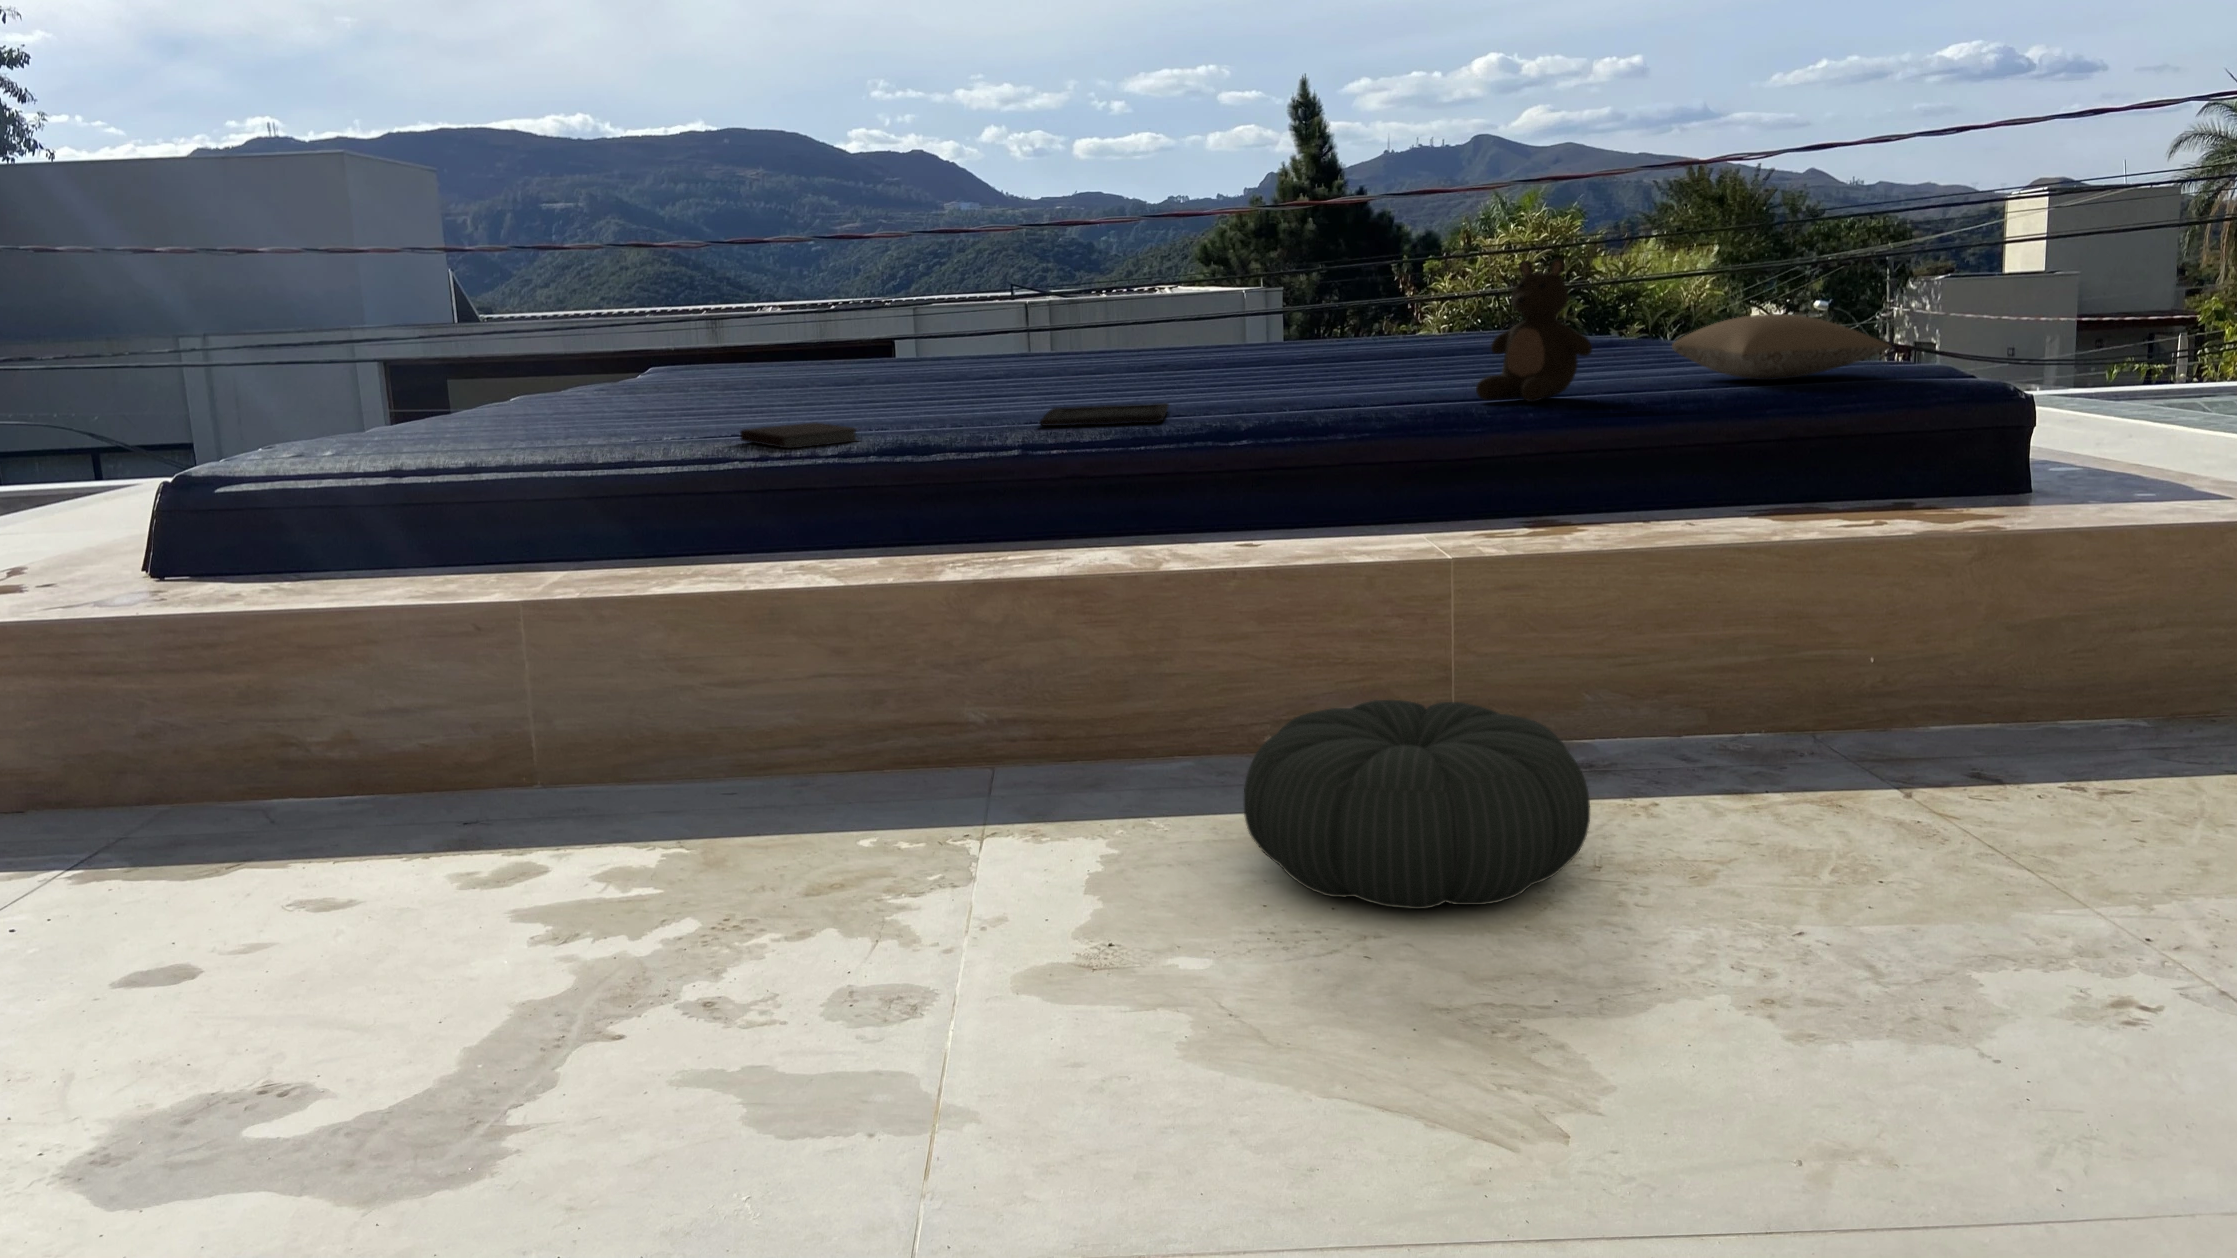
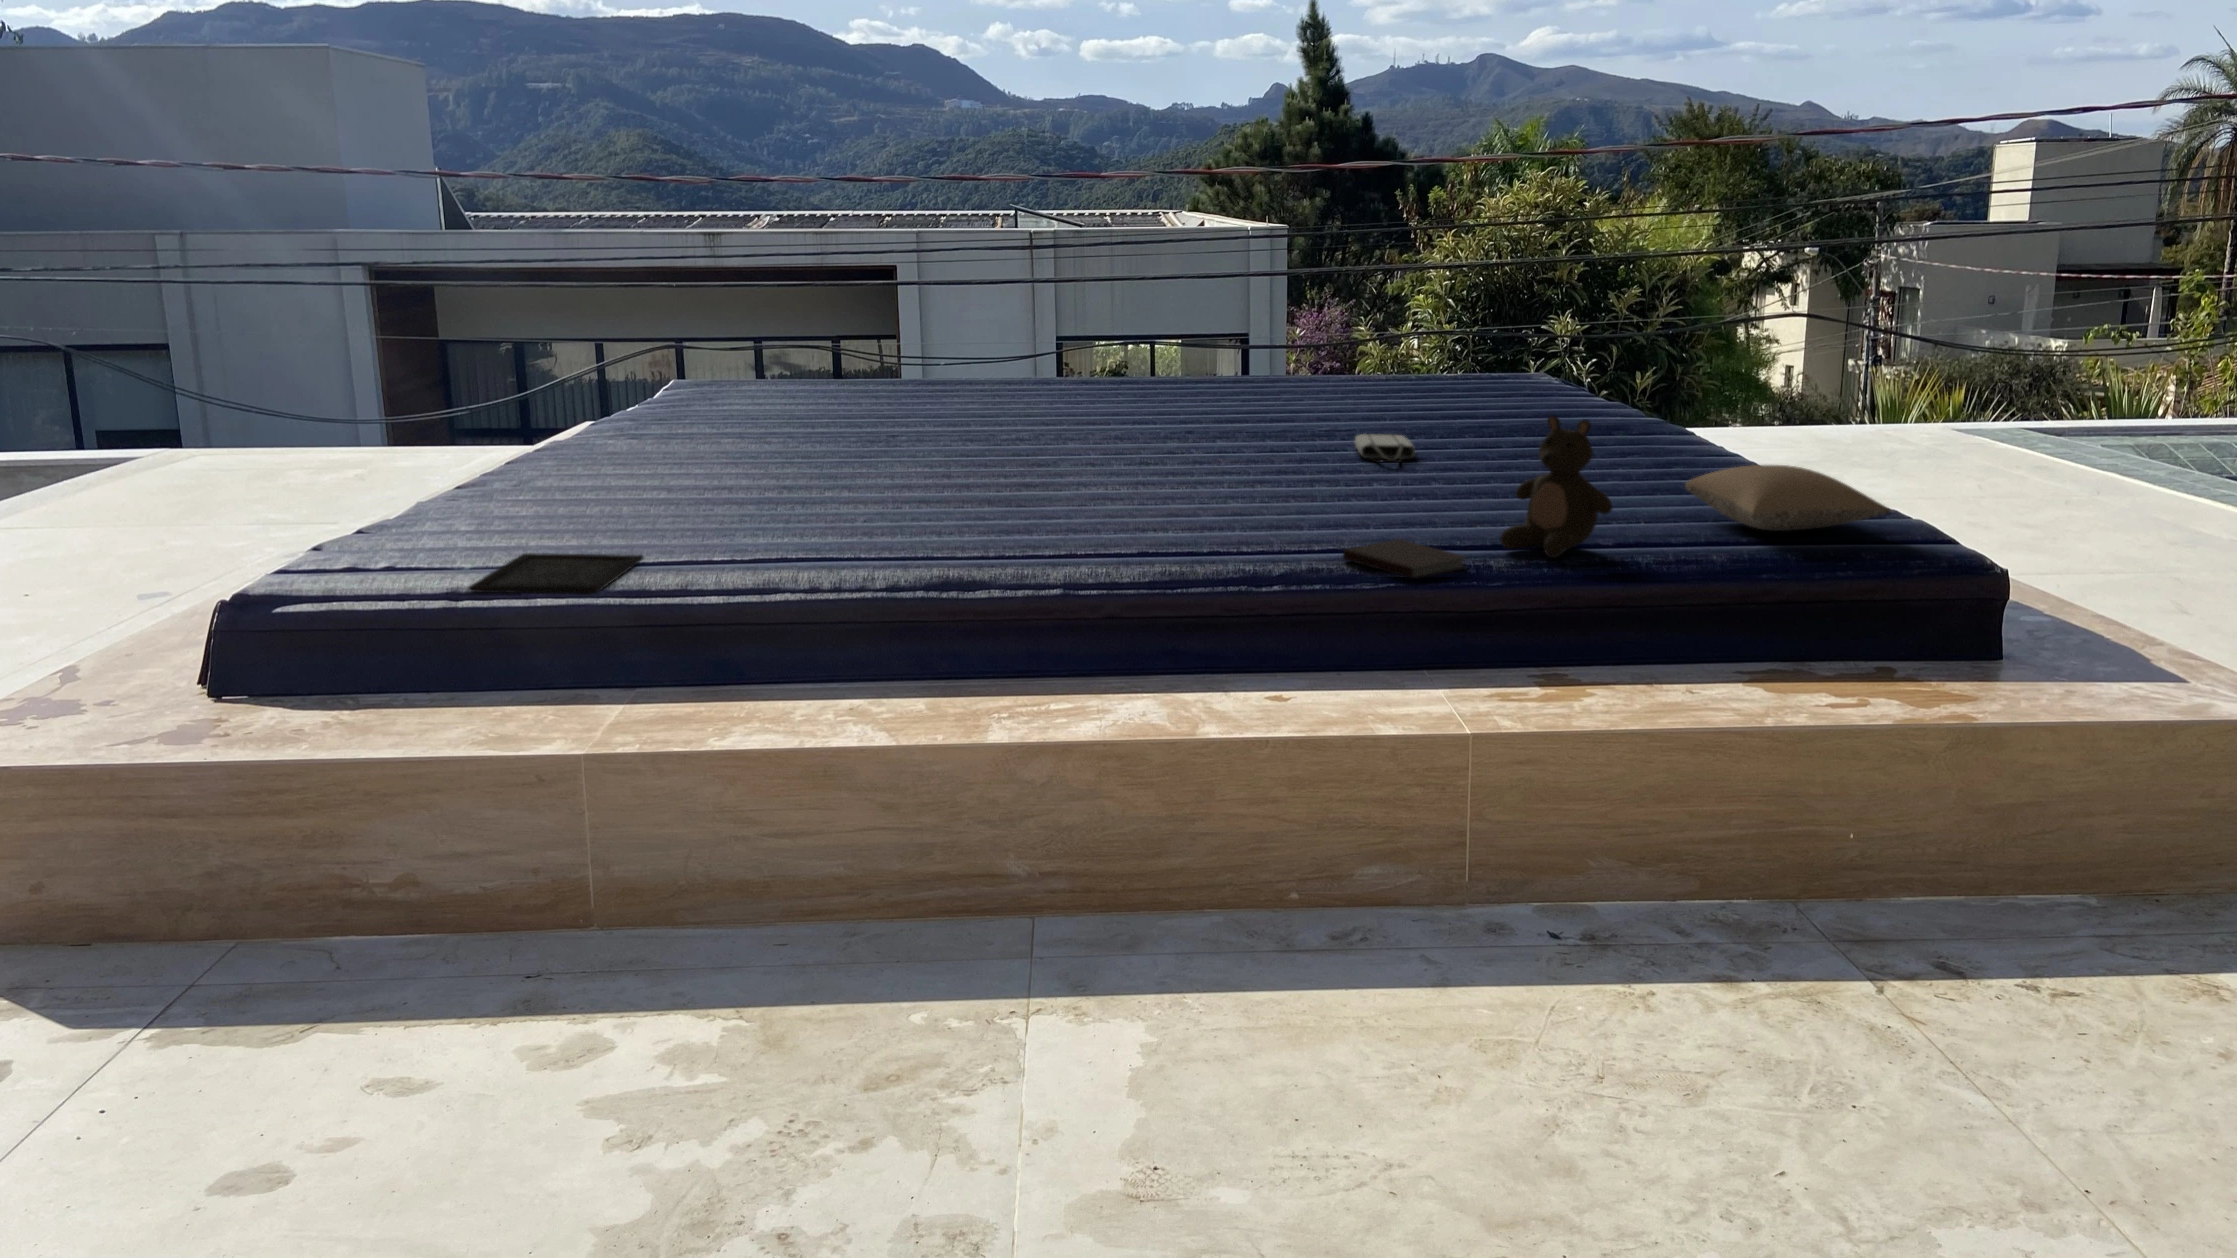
tote bag: none [1332,351,1394,370] -> present [1355,434,1415,460]
tray: present [1040,403,1169,426] -> present [468,553,644,595]
notebook: present [740,423,857,449] -> present [1343,539,1466,579]
pouf: present [1244,700,1590,909] -> none [1278,900,1598,1129]

